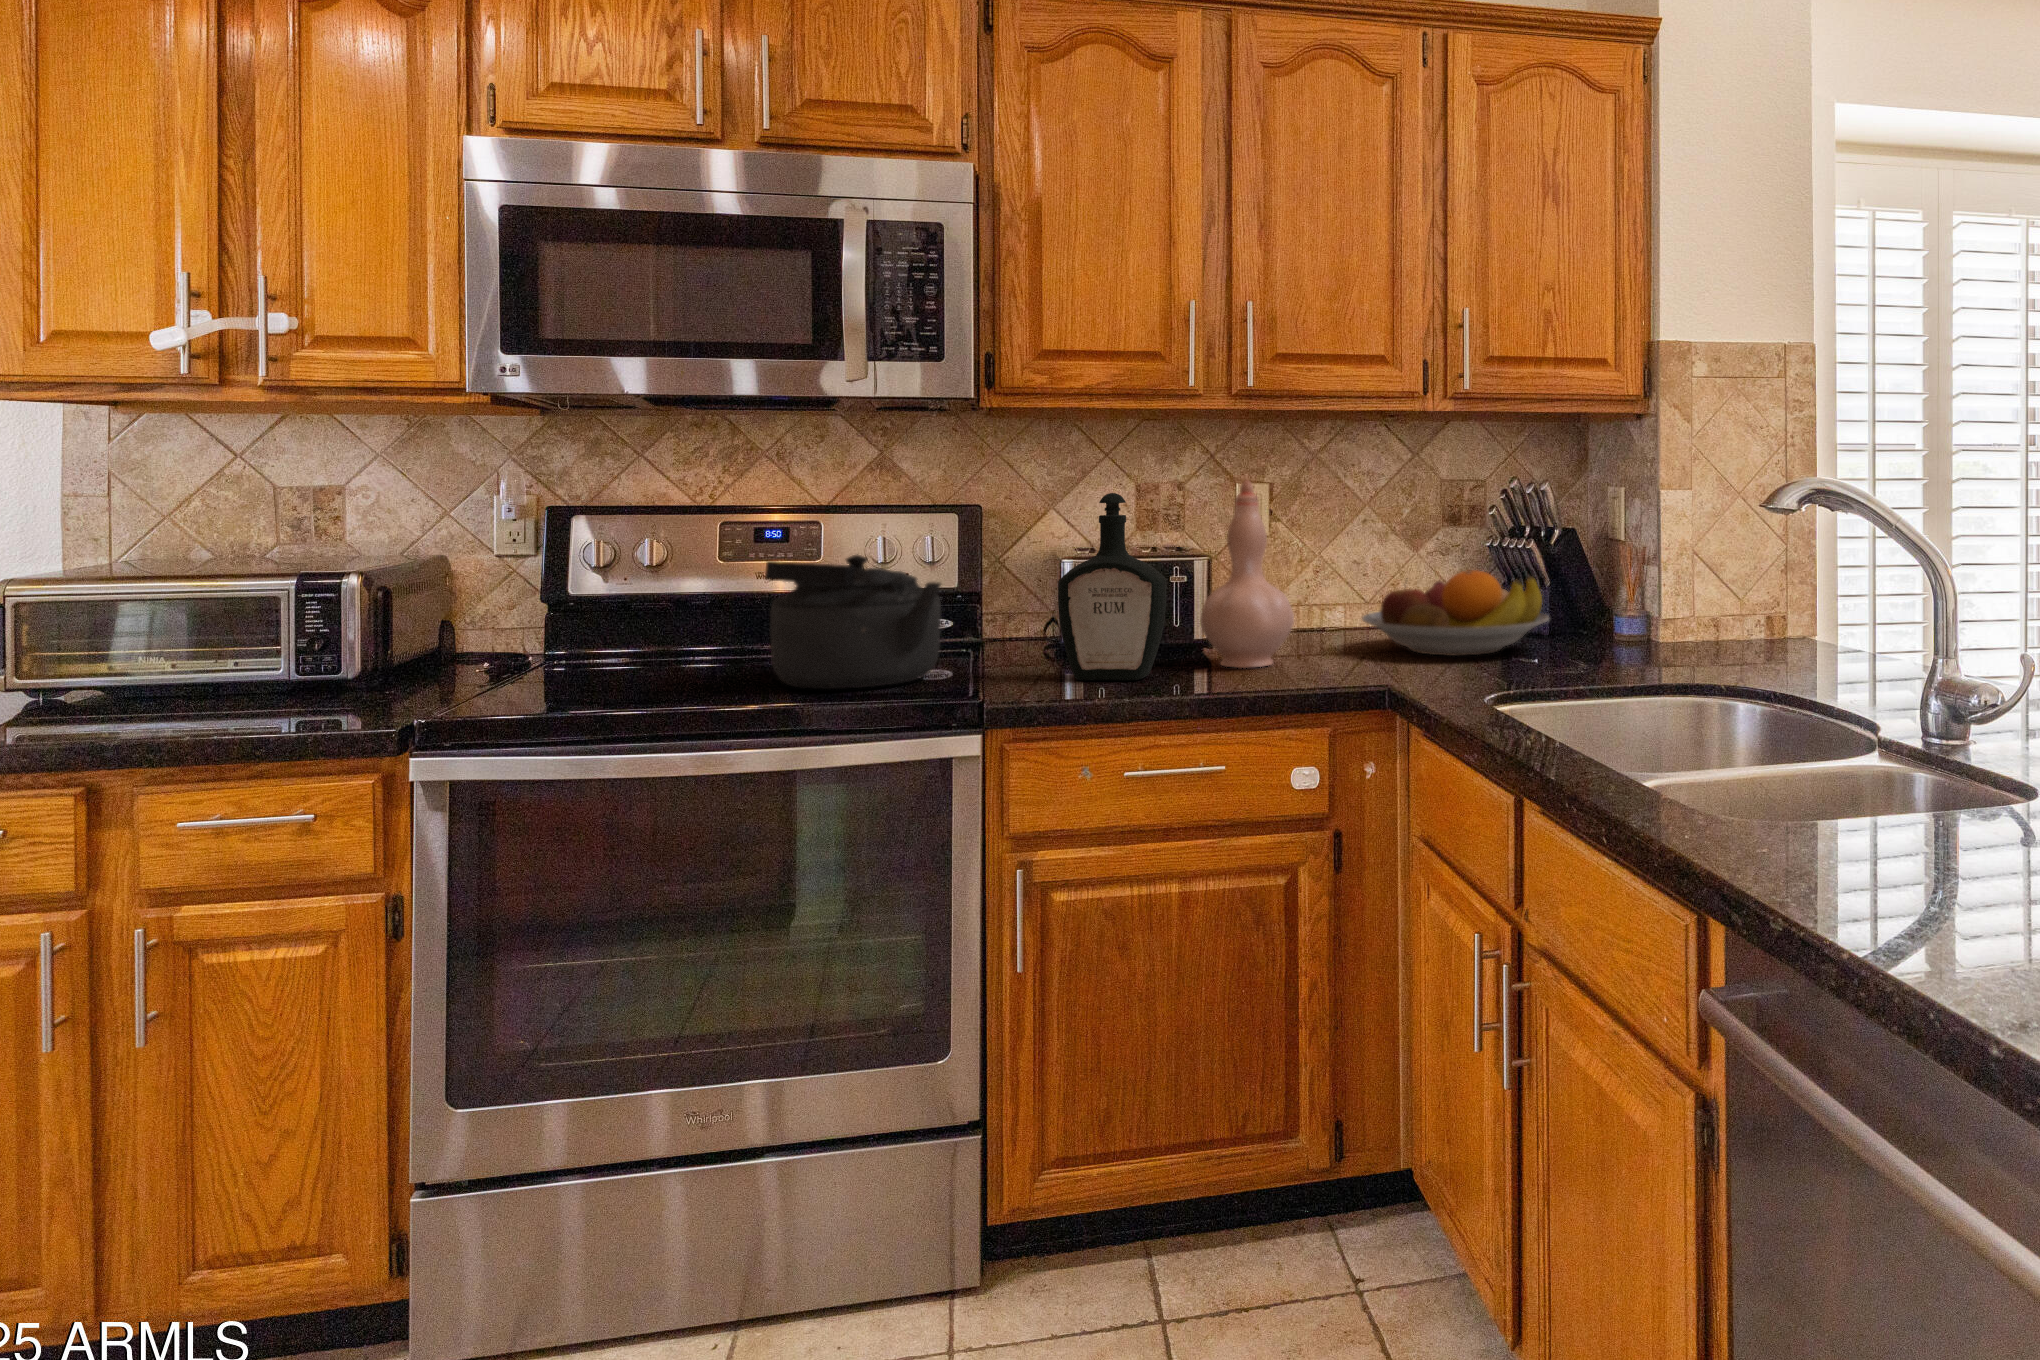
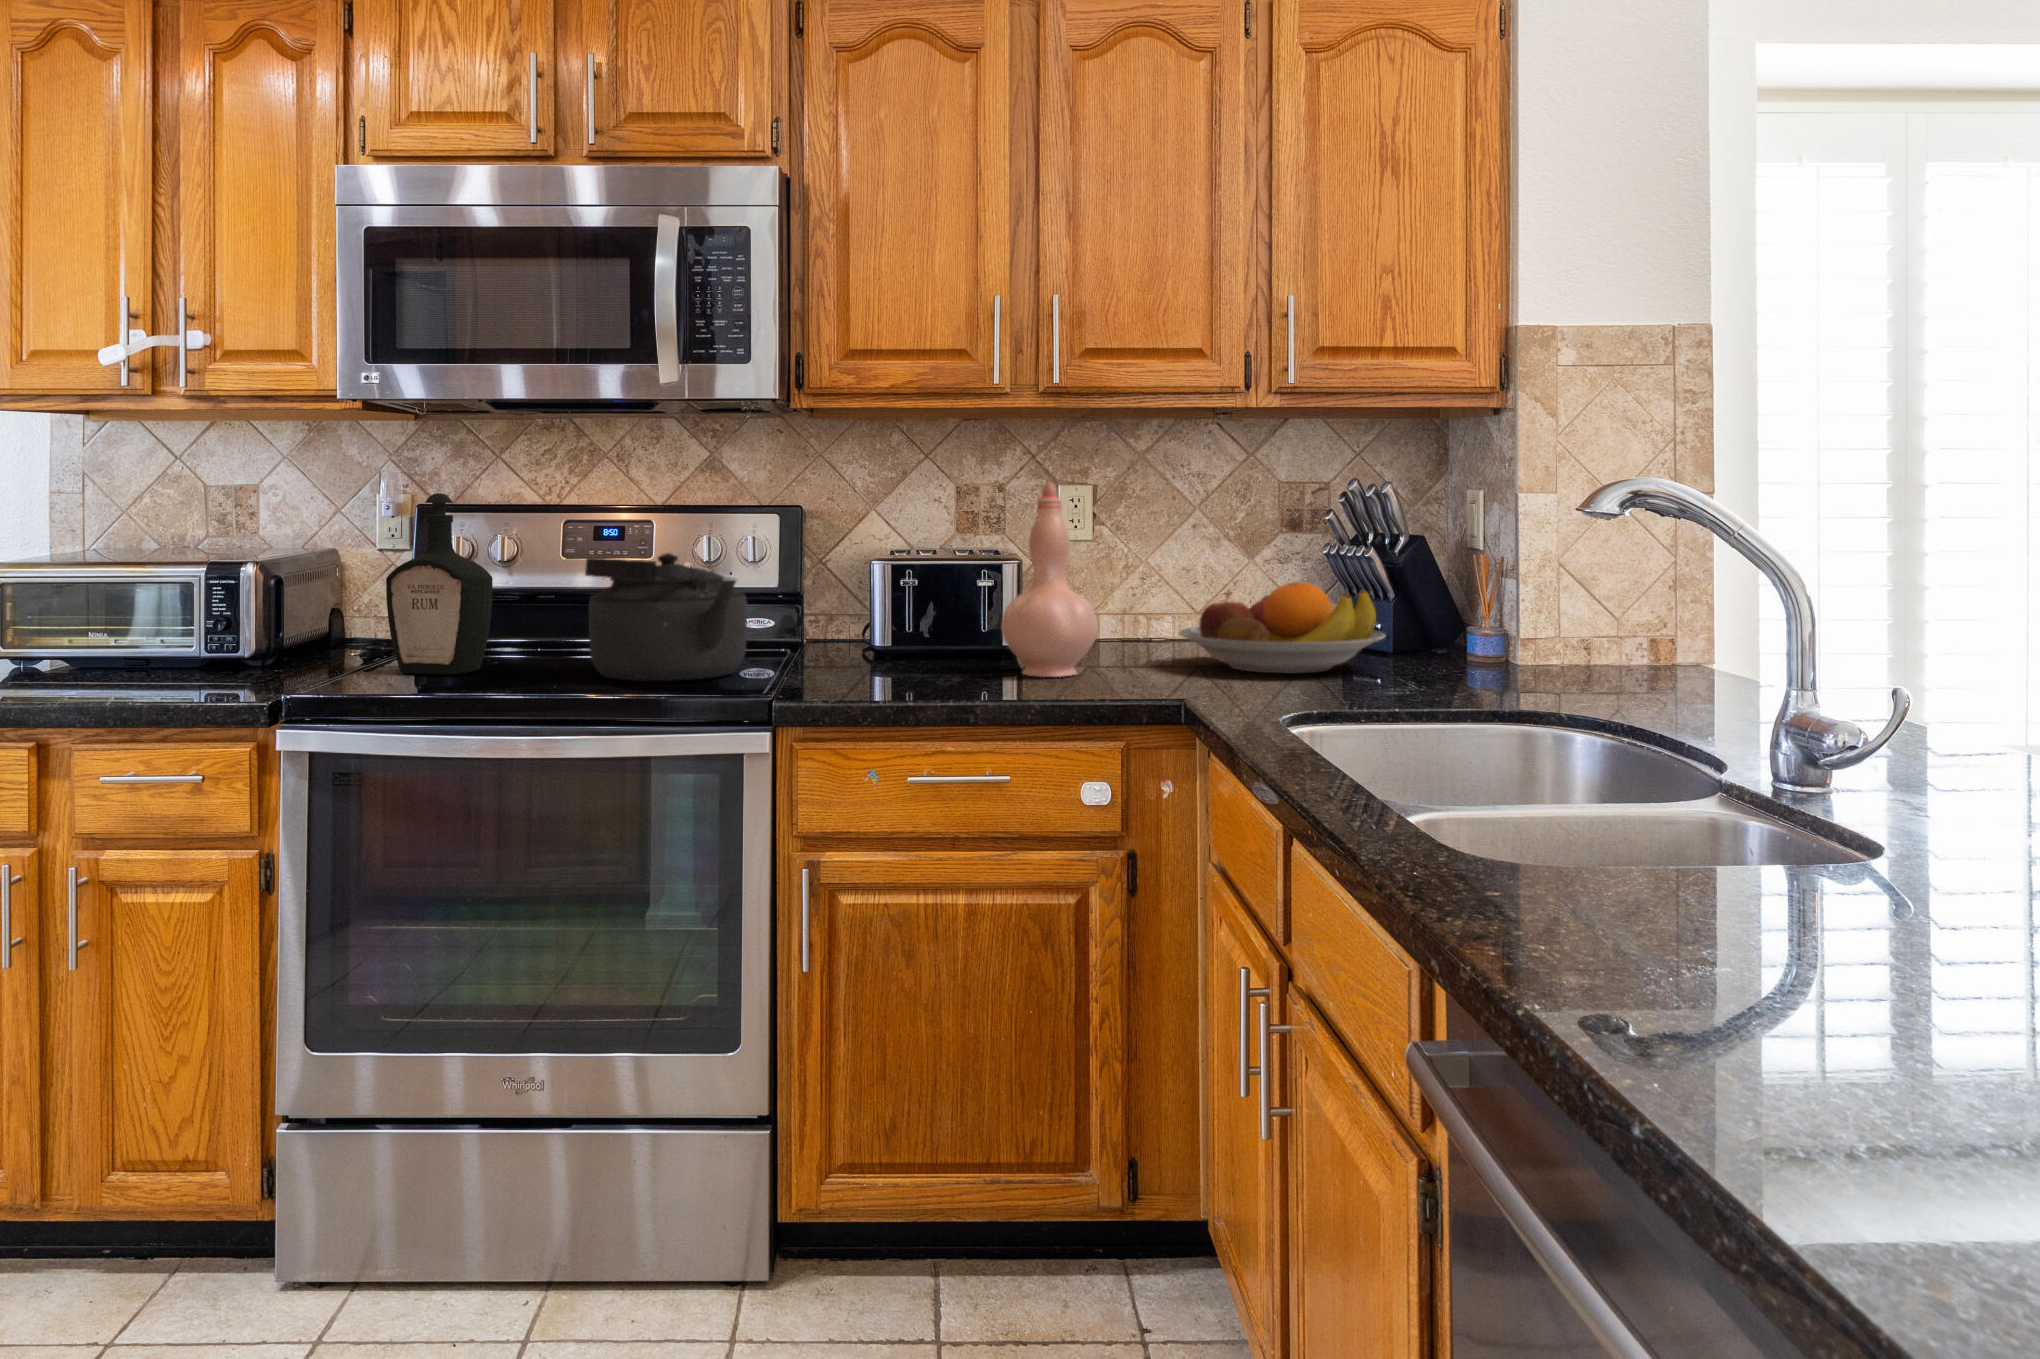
bottle: present [1058,493,1166,680] -> present [386,493,493,675]

